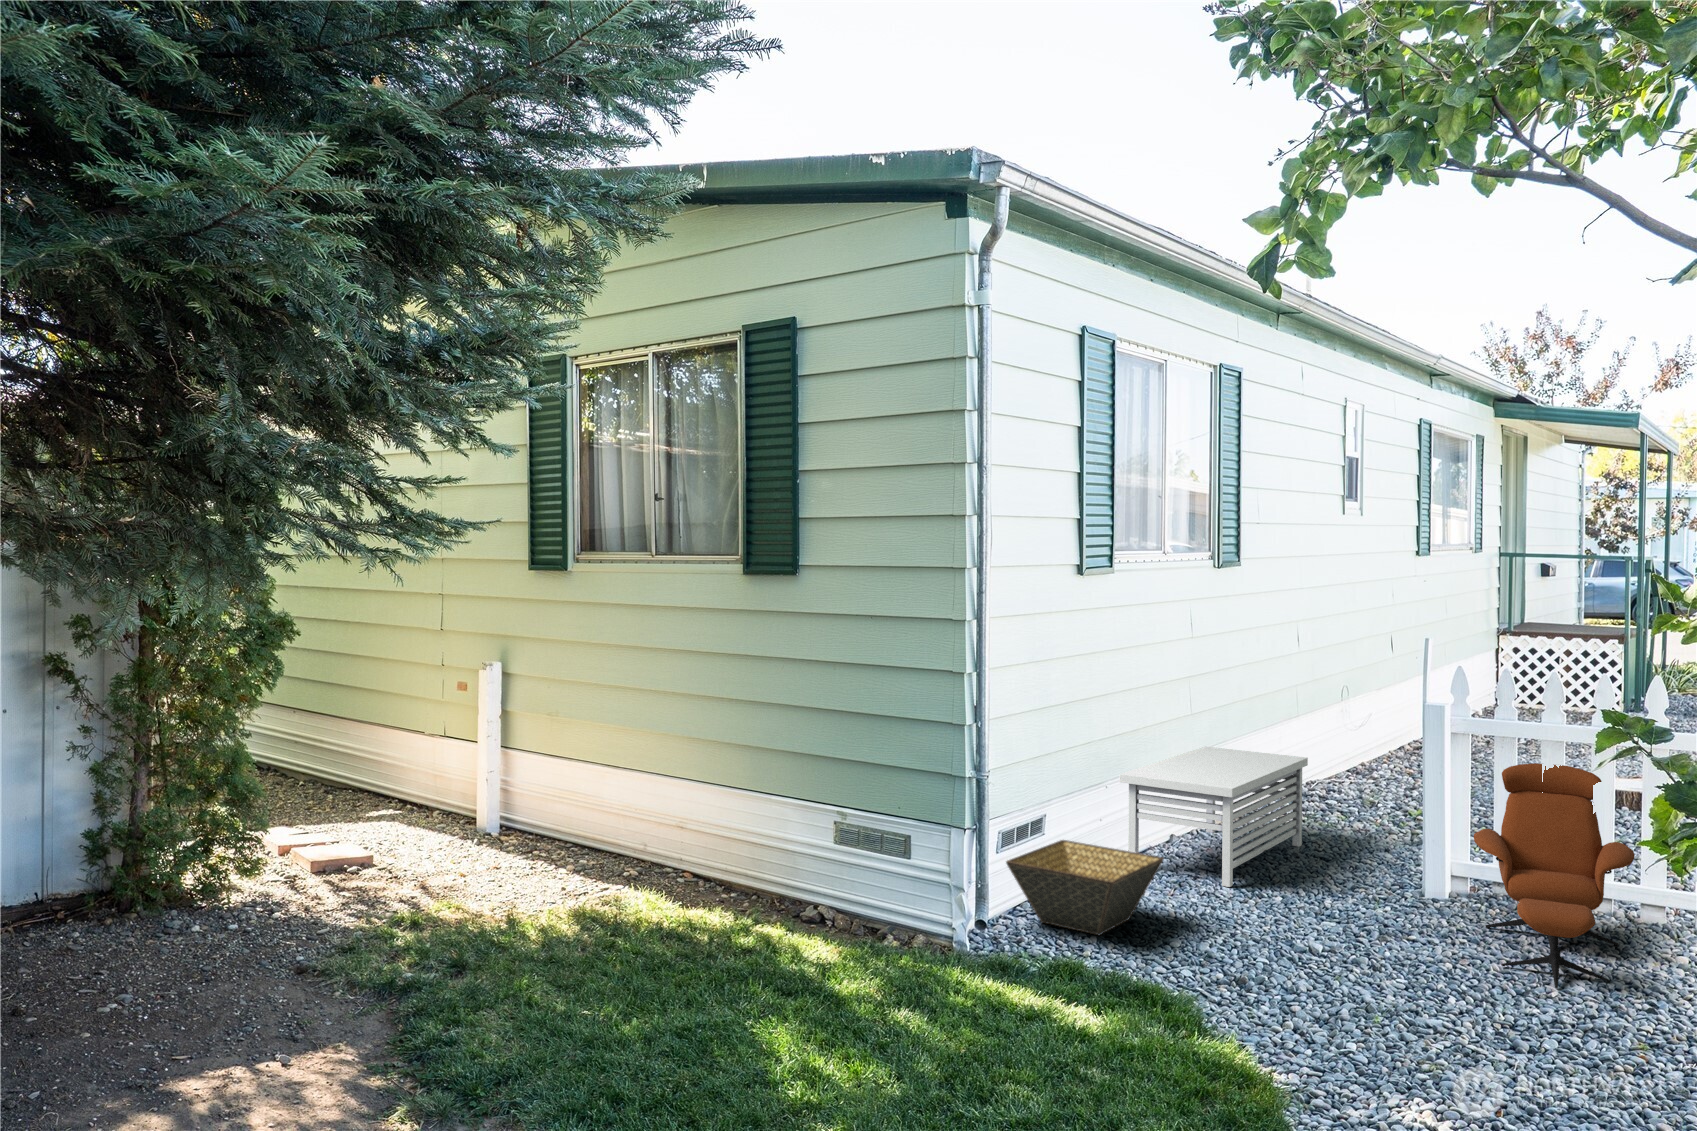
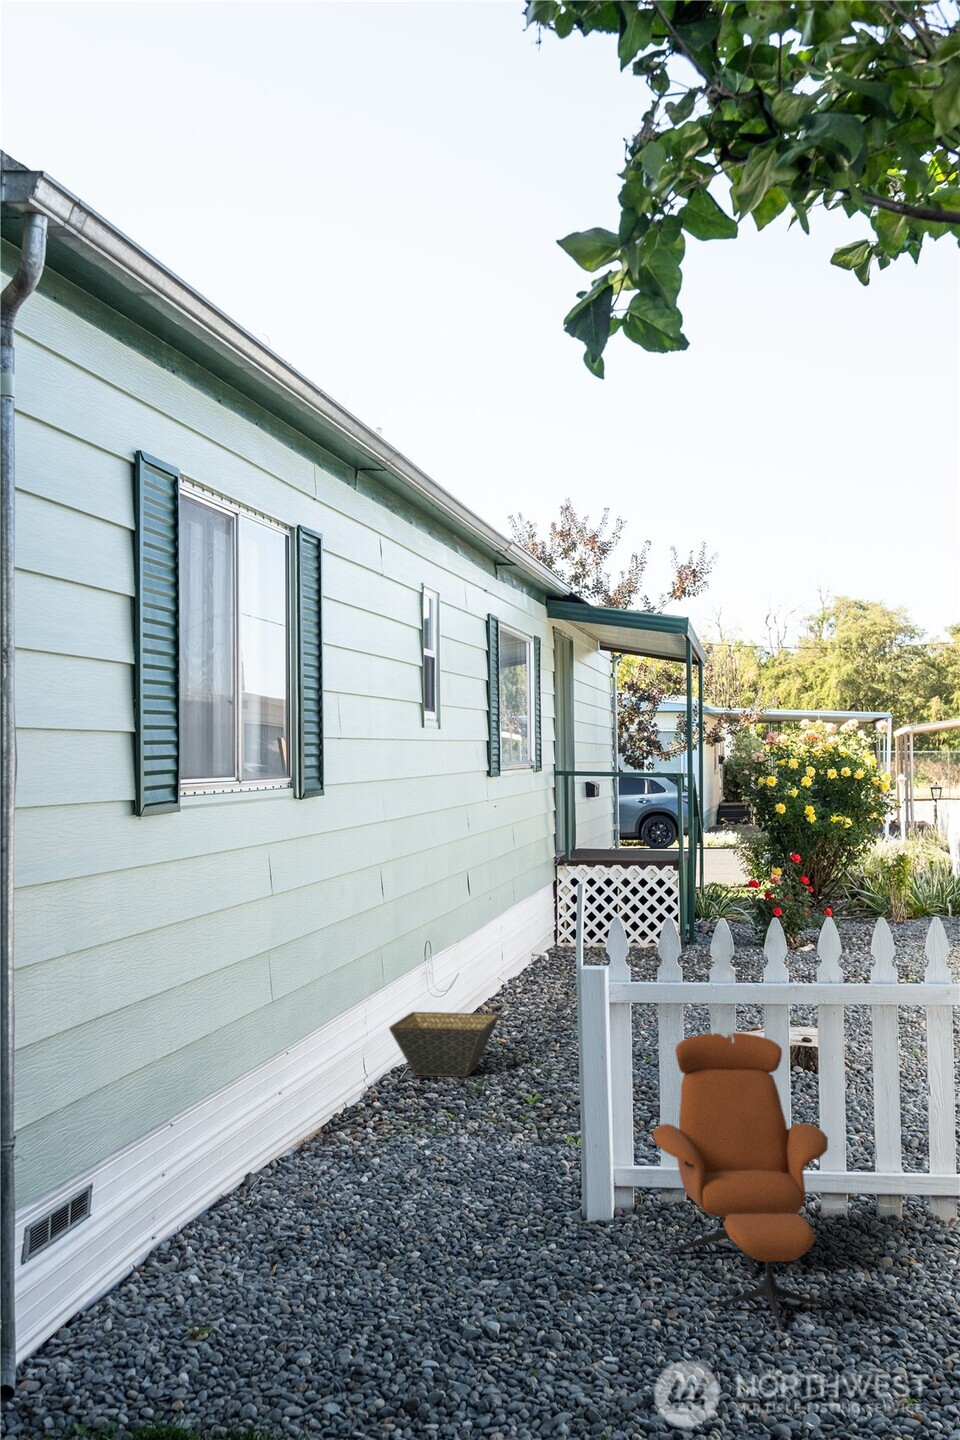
storage bench: present [1120,746,1308,887] -> none [190,1043,423,1246]
basket: present [1006,840,1164,935] -> present [389,1012,500,1077]

